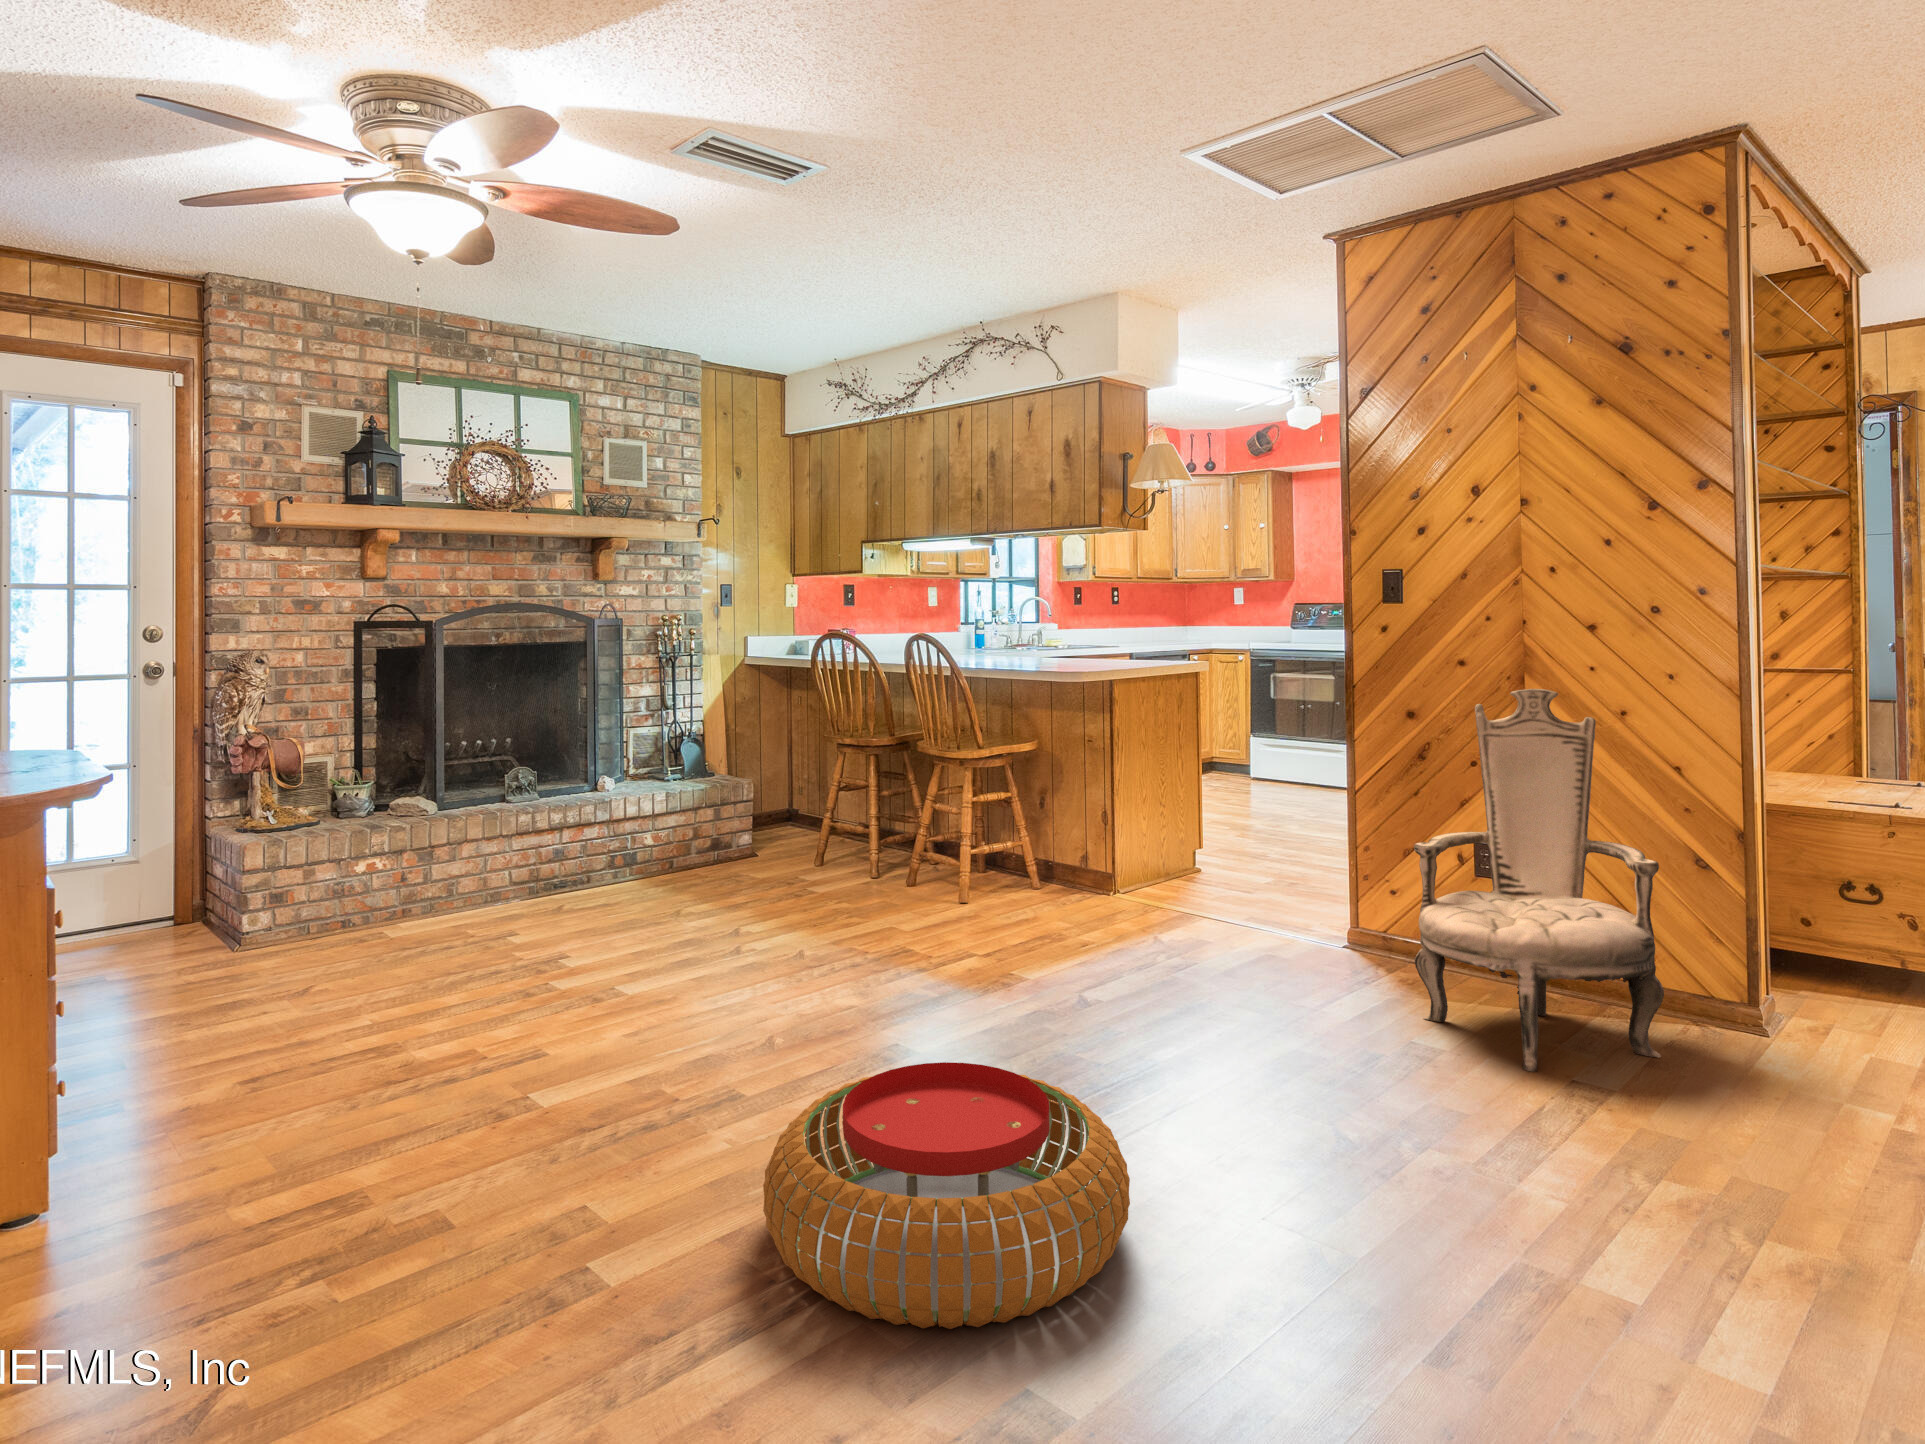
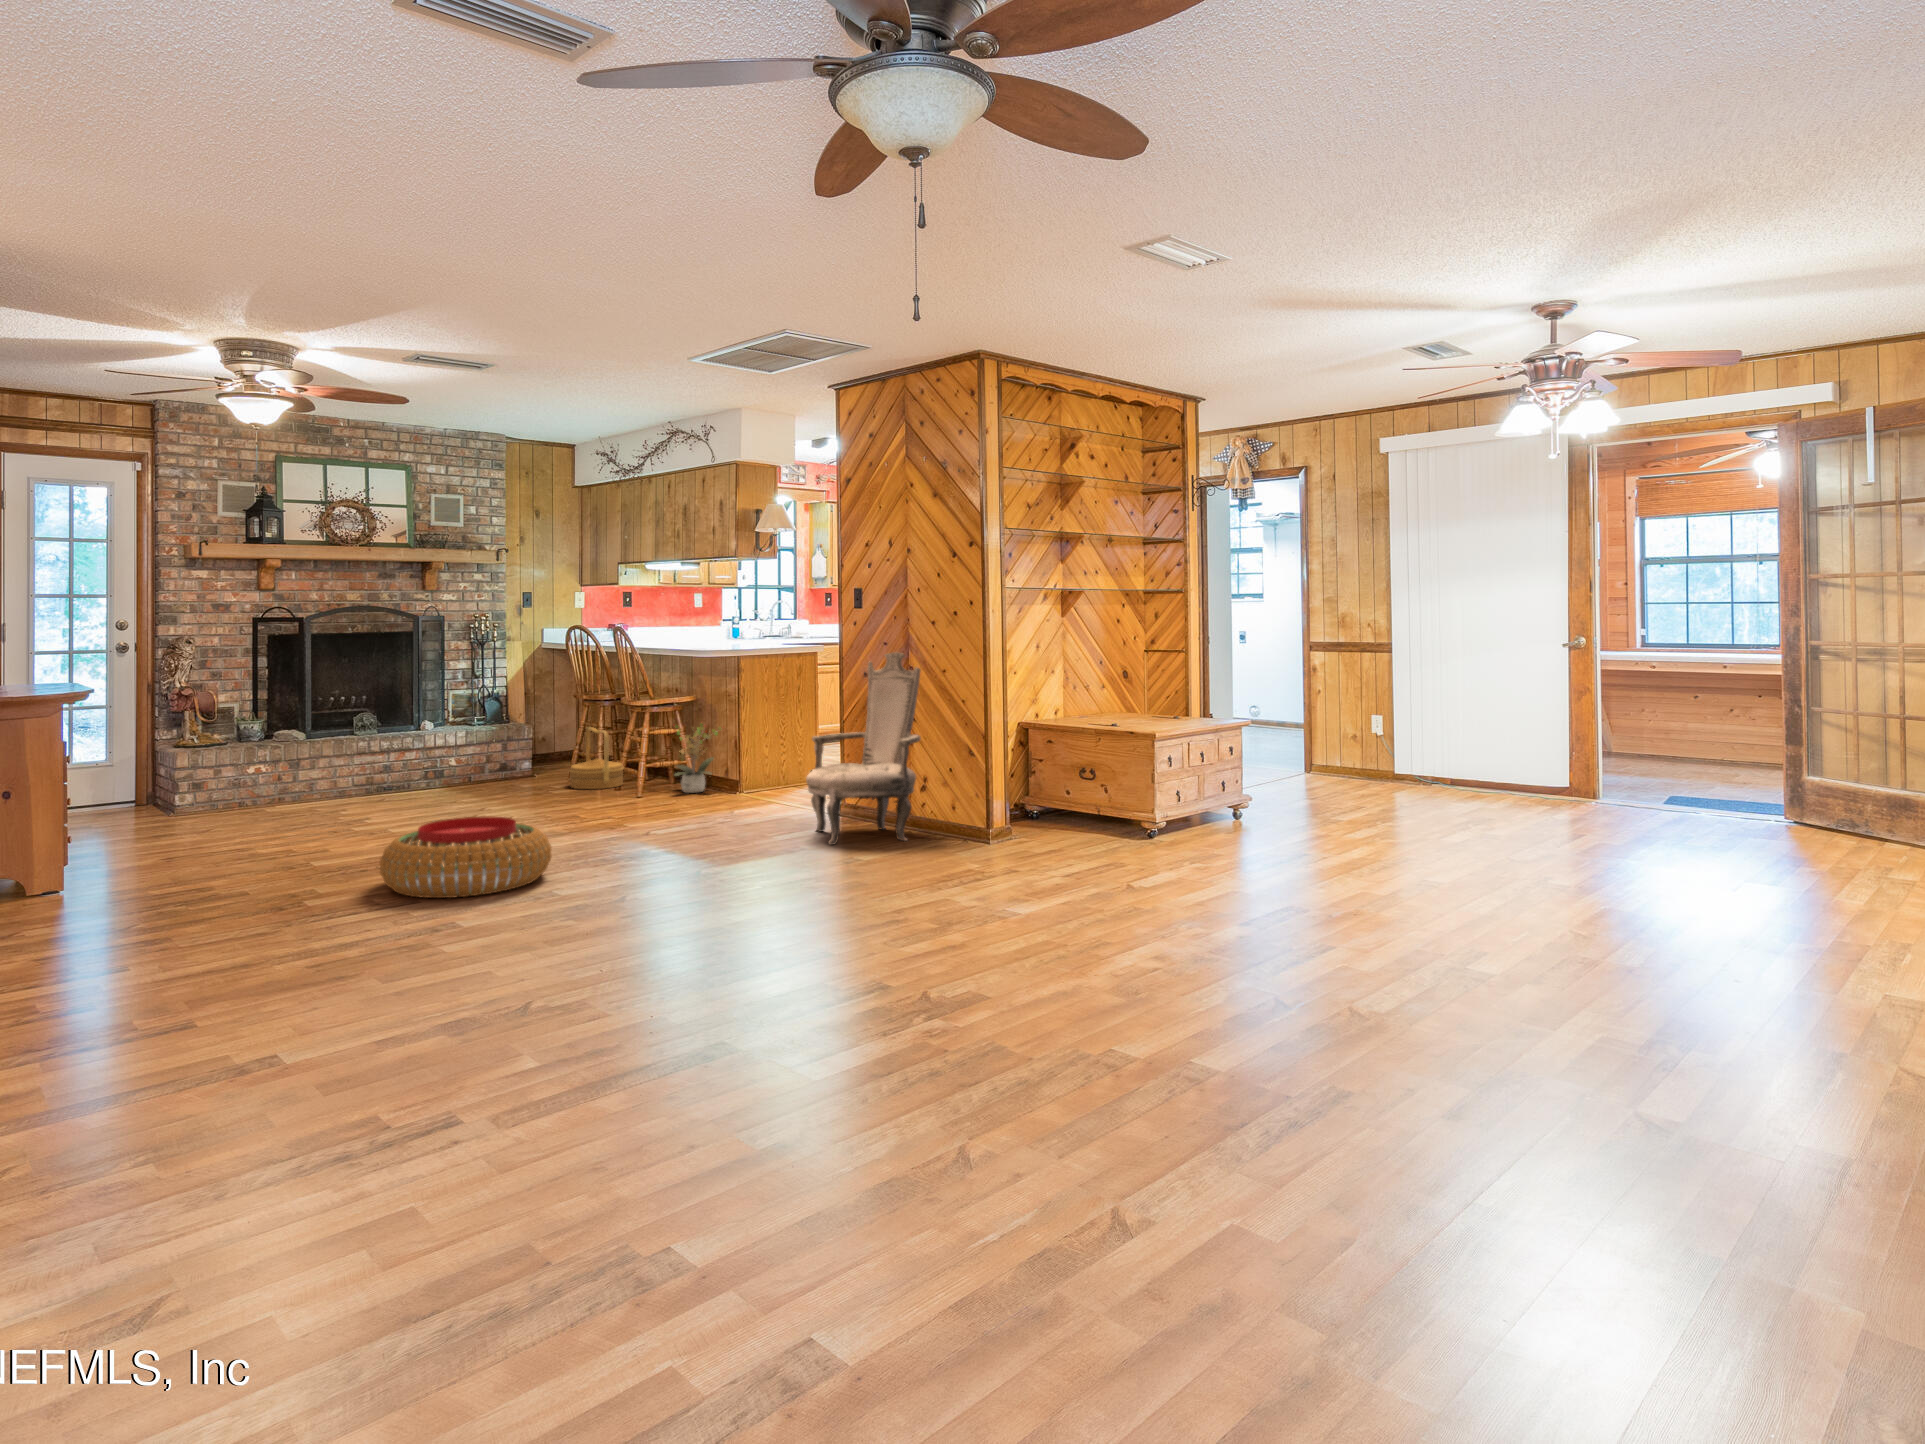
potted plant: none [1010,785,1093,901] -> present [675,724,721,793]
woven basket: none [839,788,921,890] -> present [570,727,624,789]

